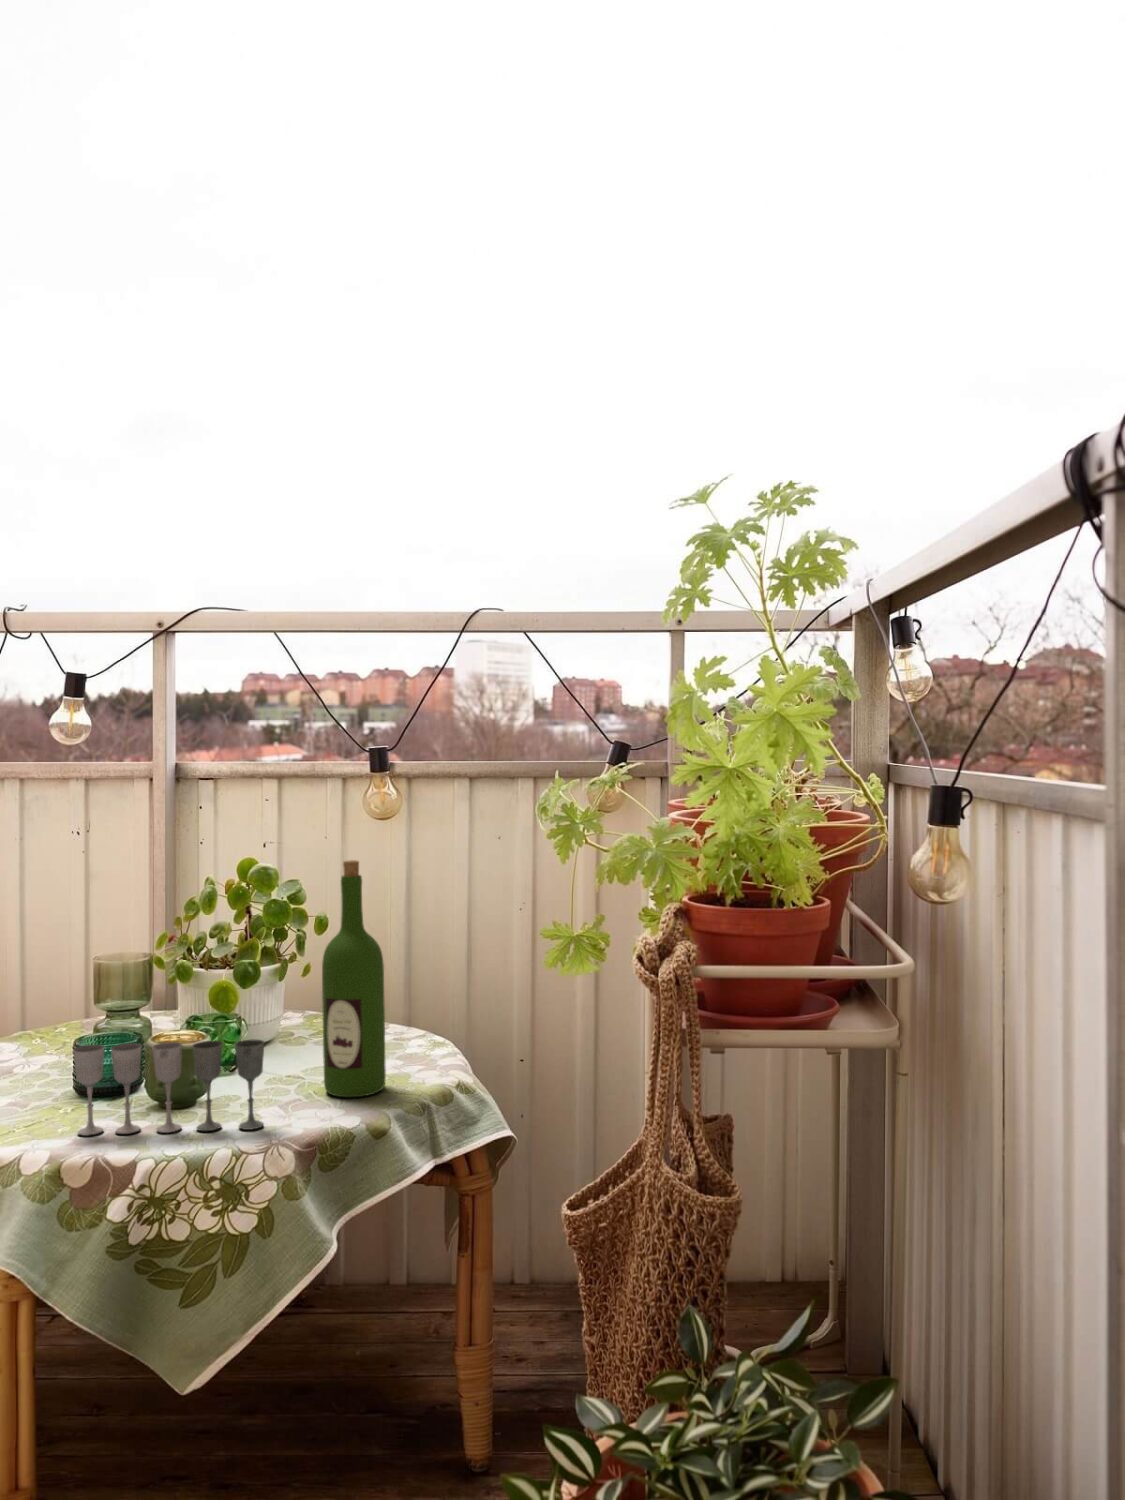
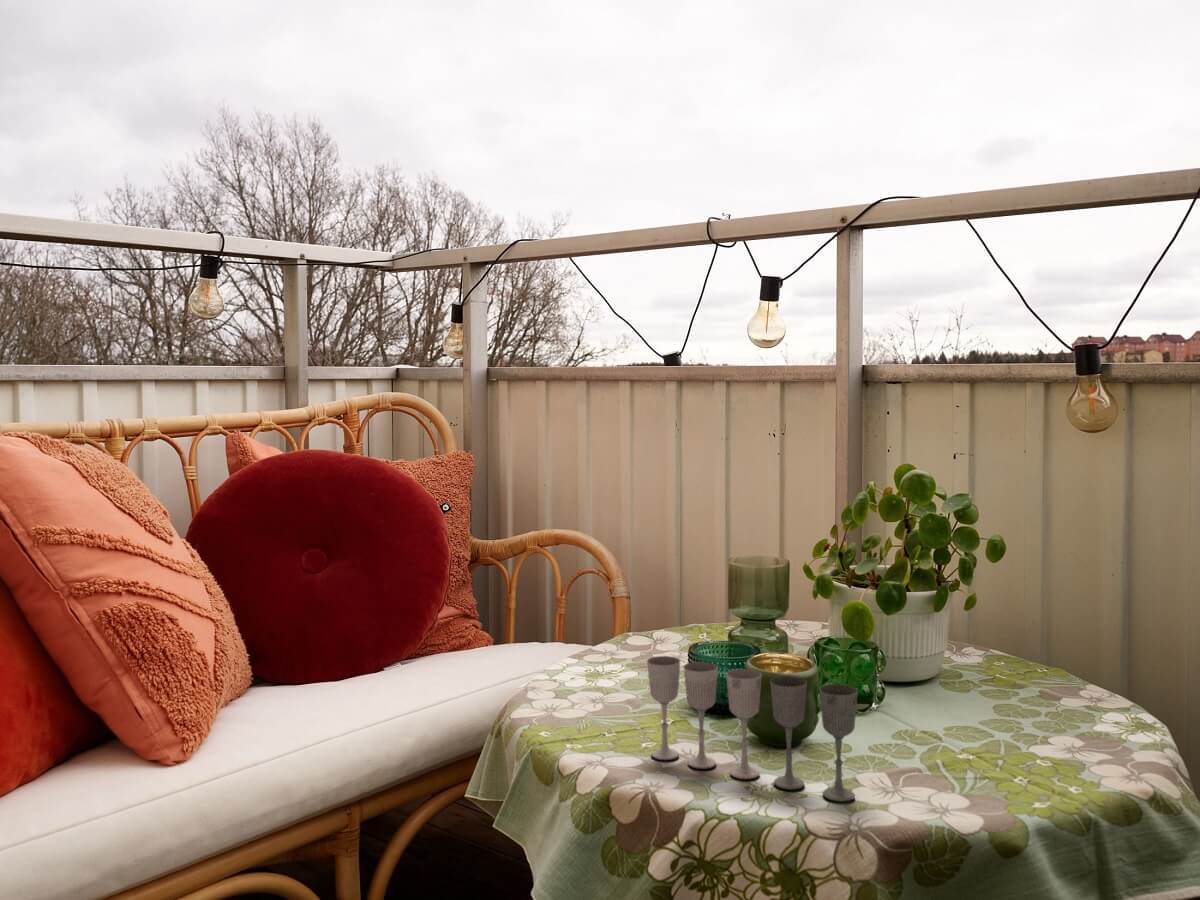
wine bottle: present [322,860,386,1097] -> none [956,465,1045,785]

